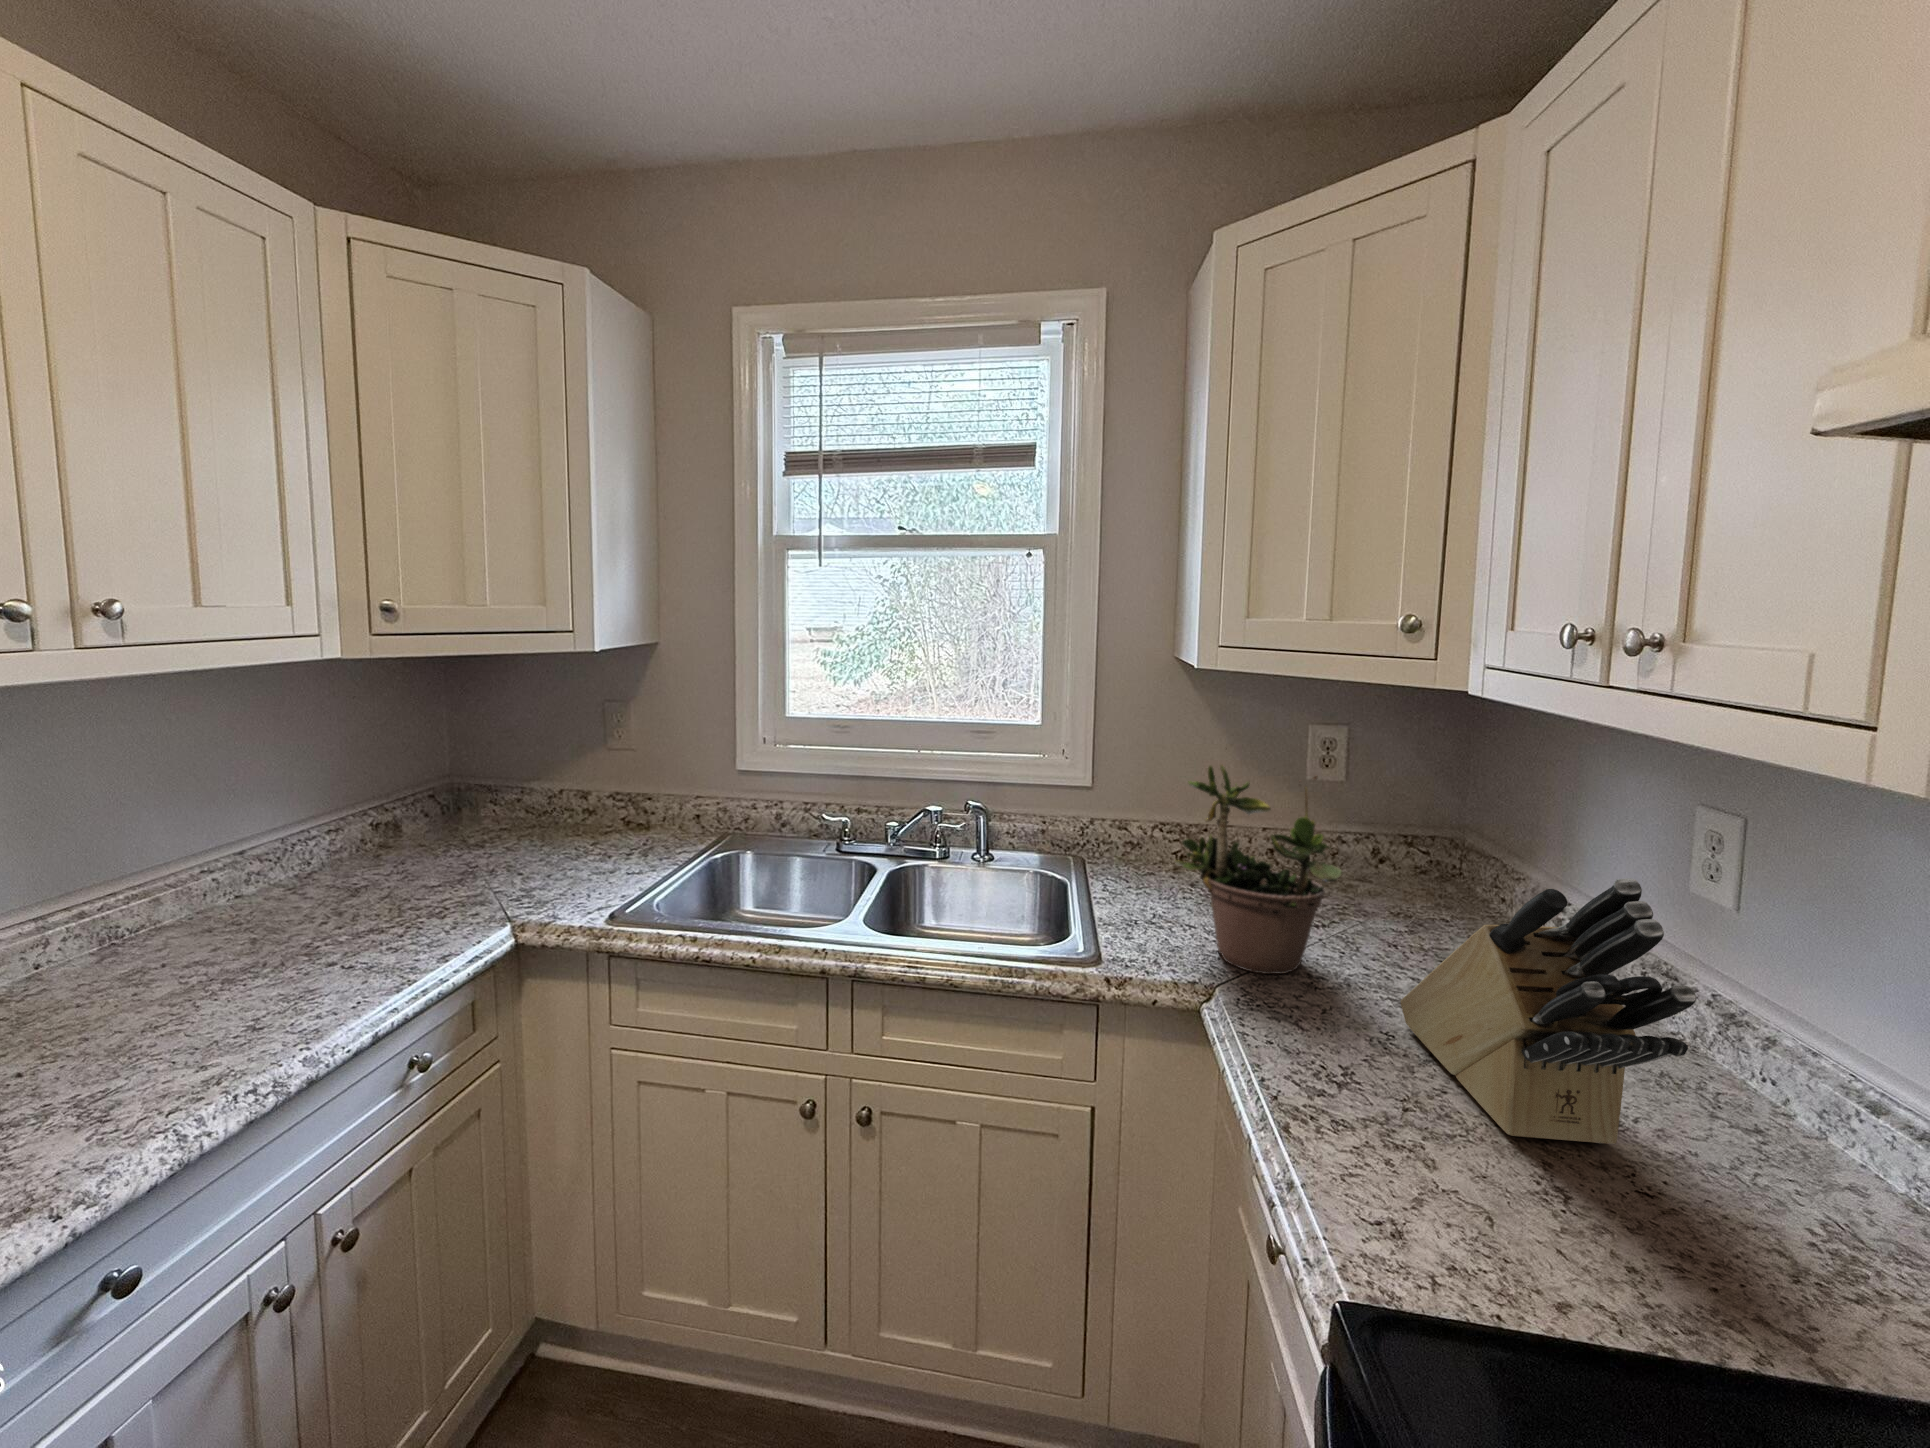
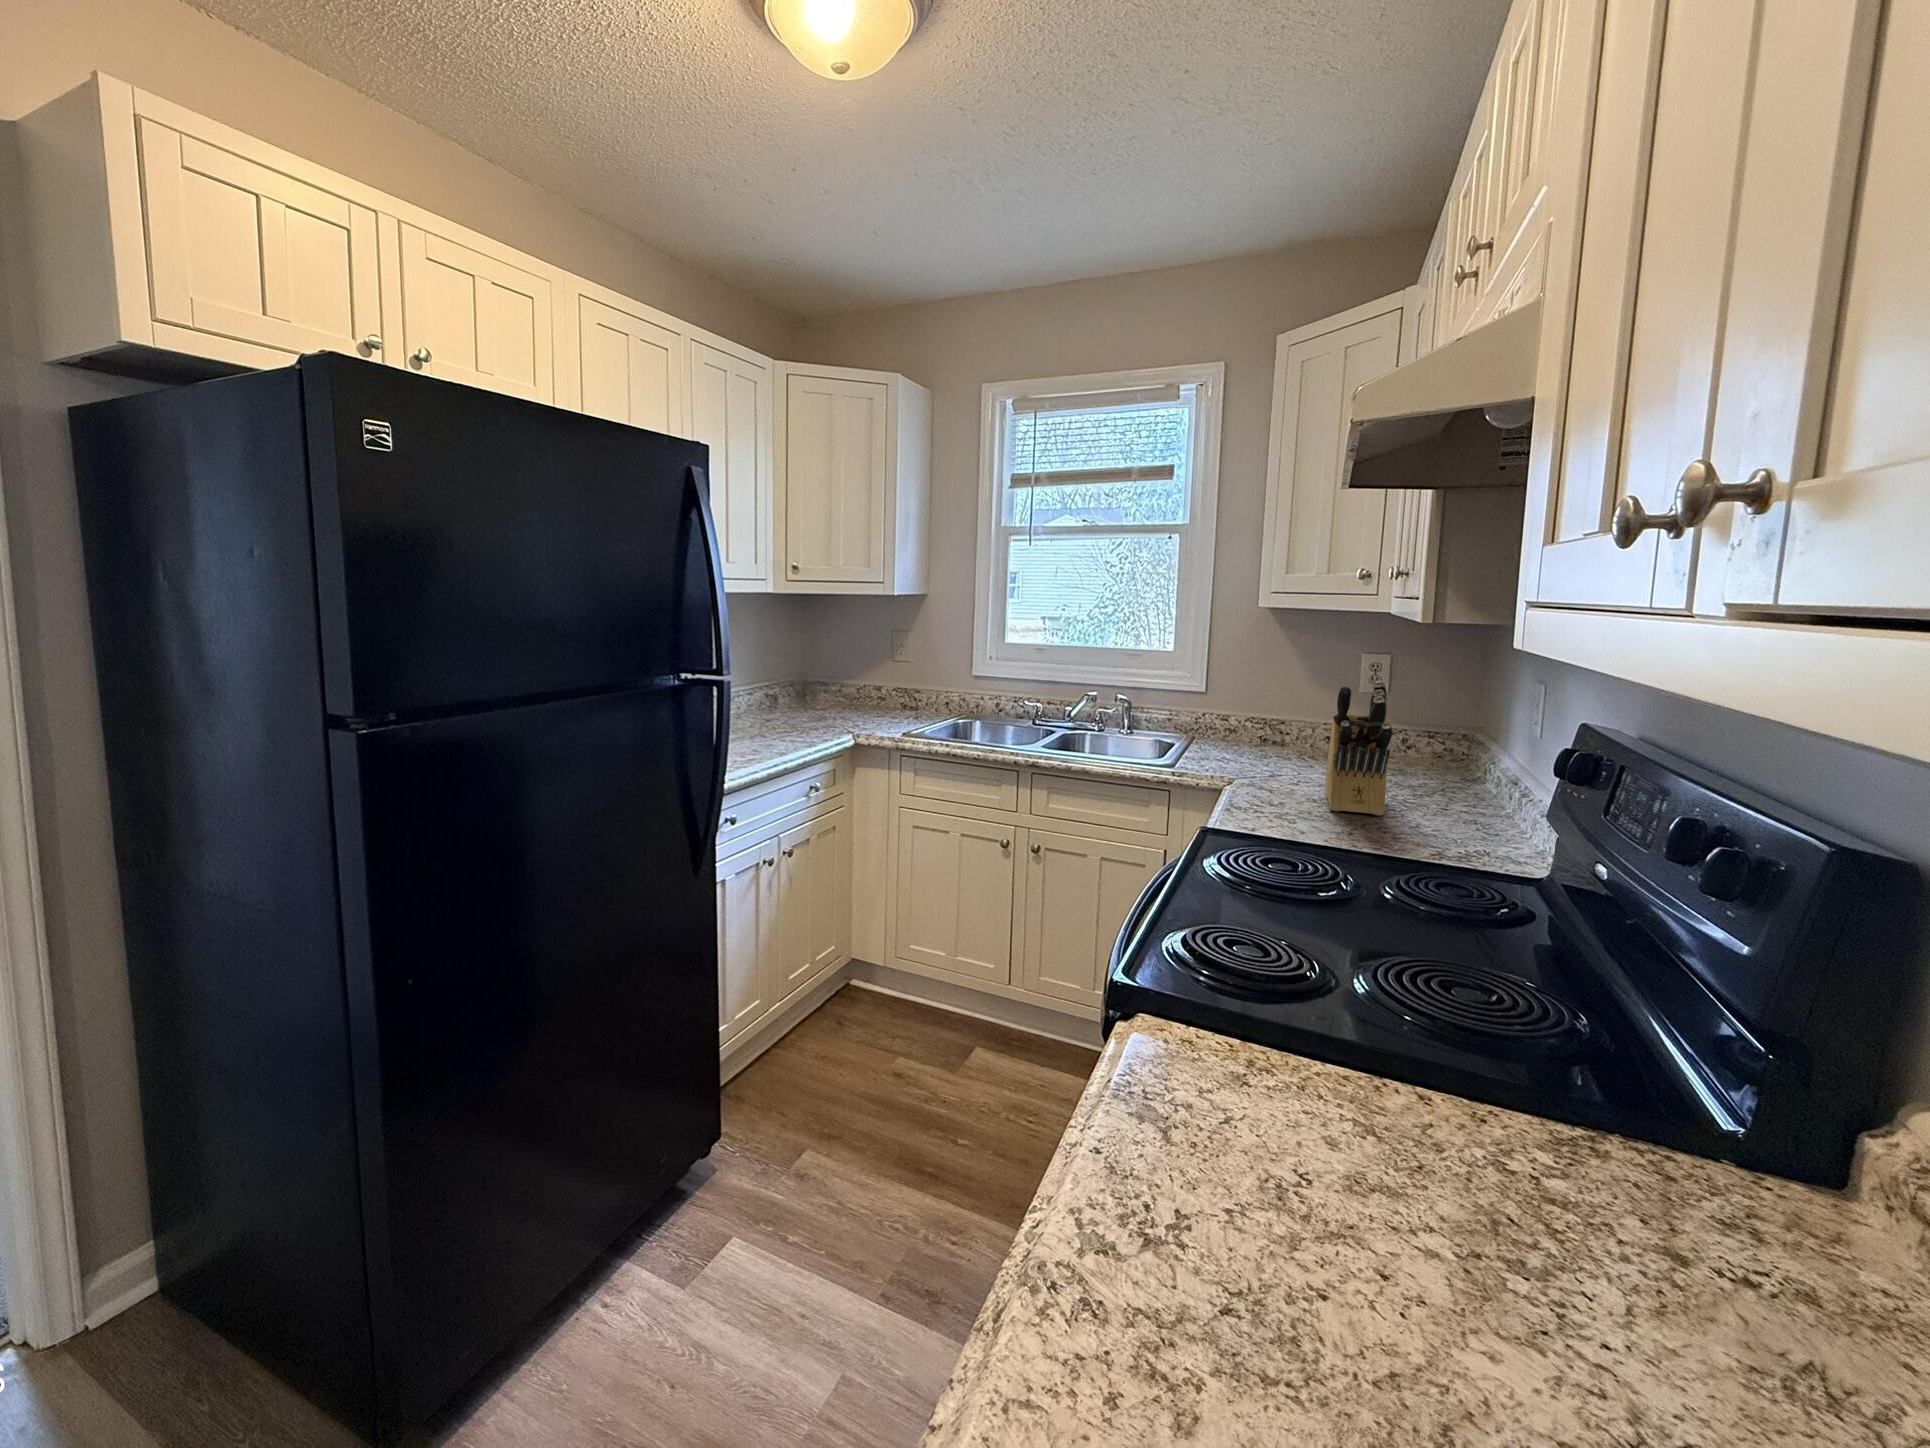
potted plant: present [1175,765,1343,974] -> none [1223,647,1309,775]

